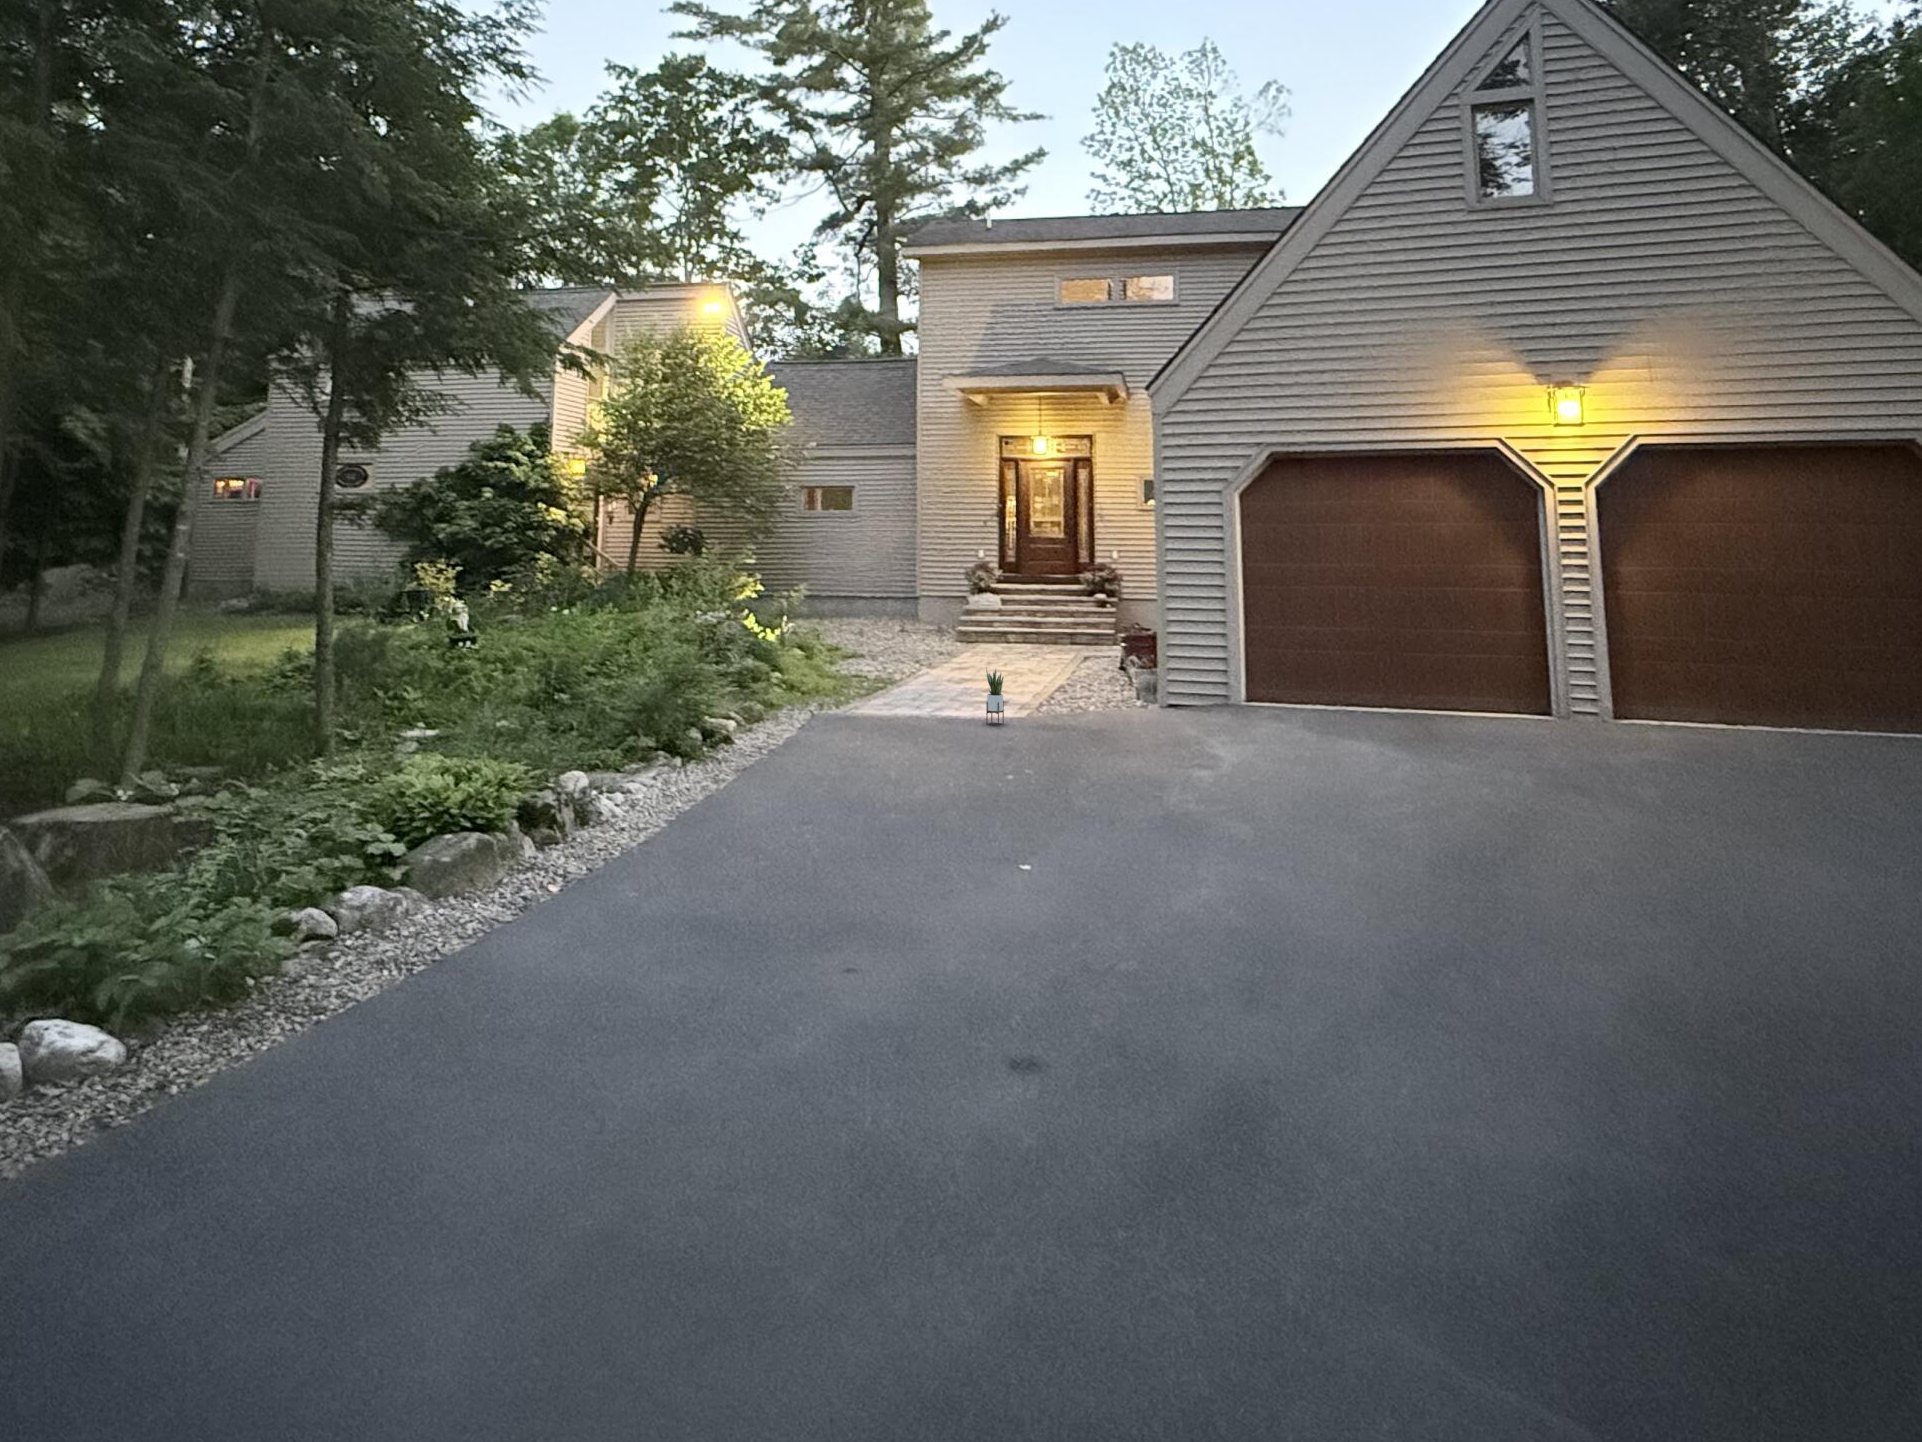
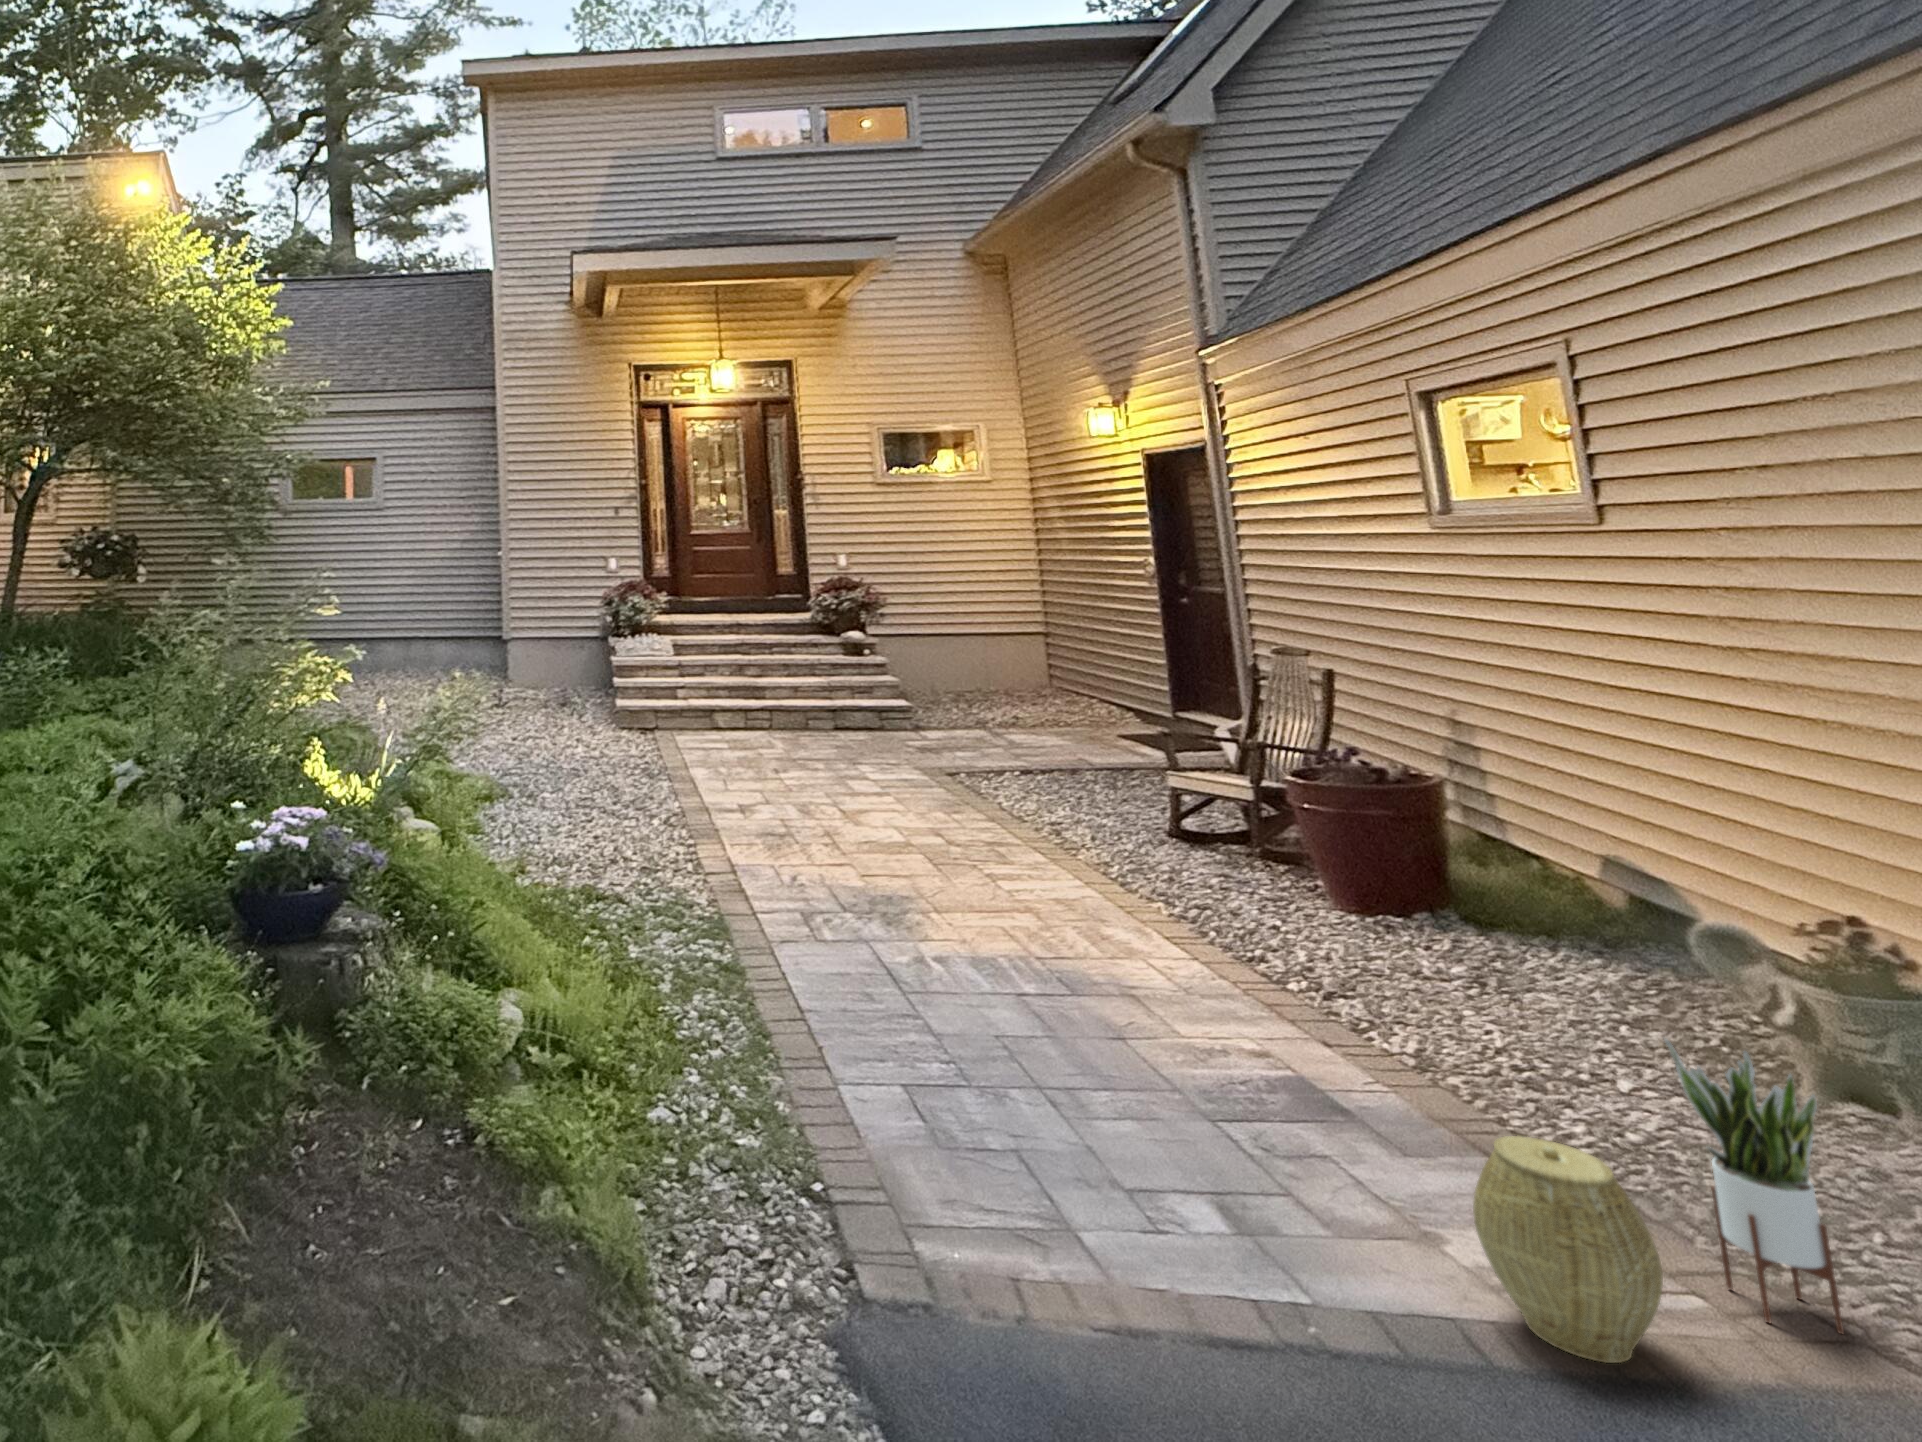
woven basket: none [926,684,957,724] -> present [1473,1136,1663,1363]

